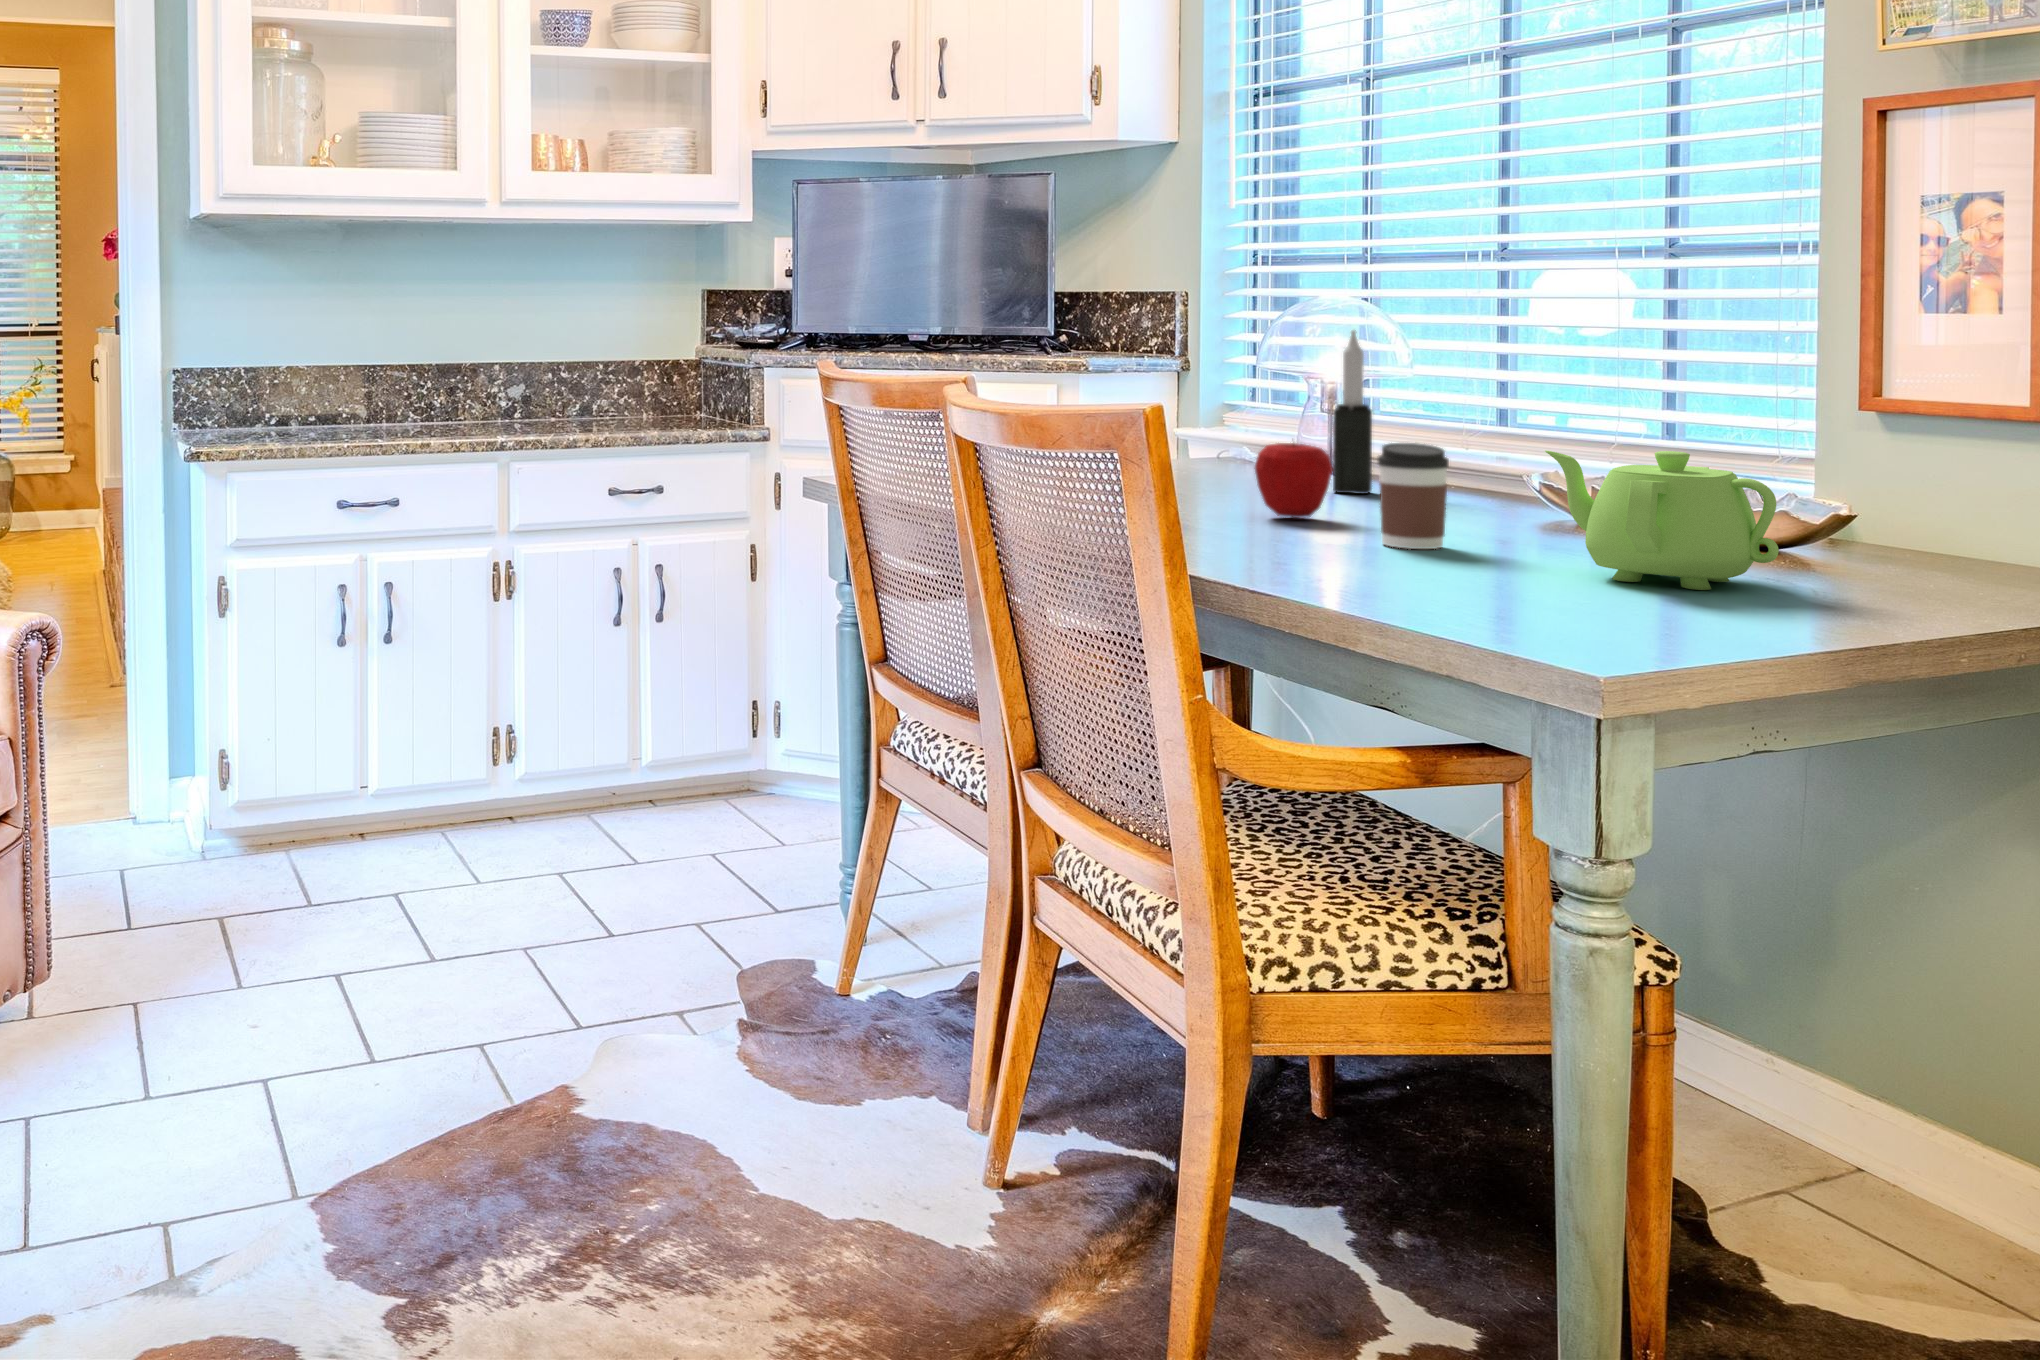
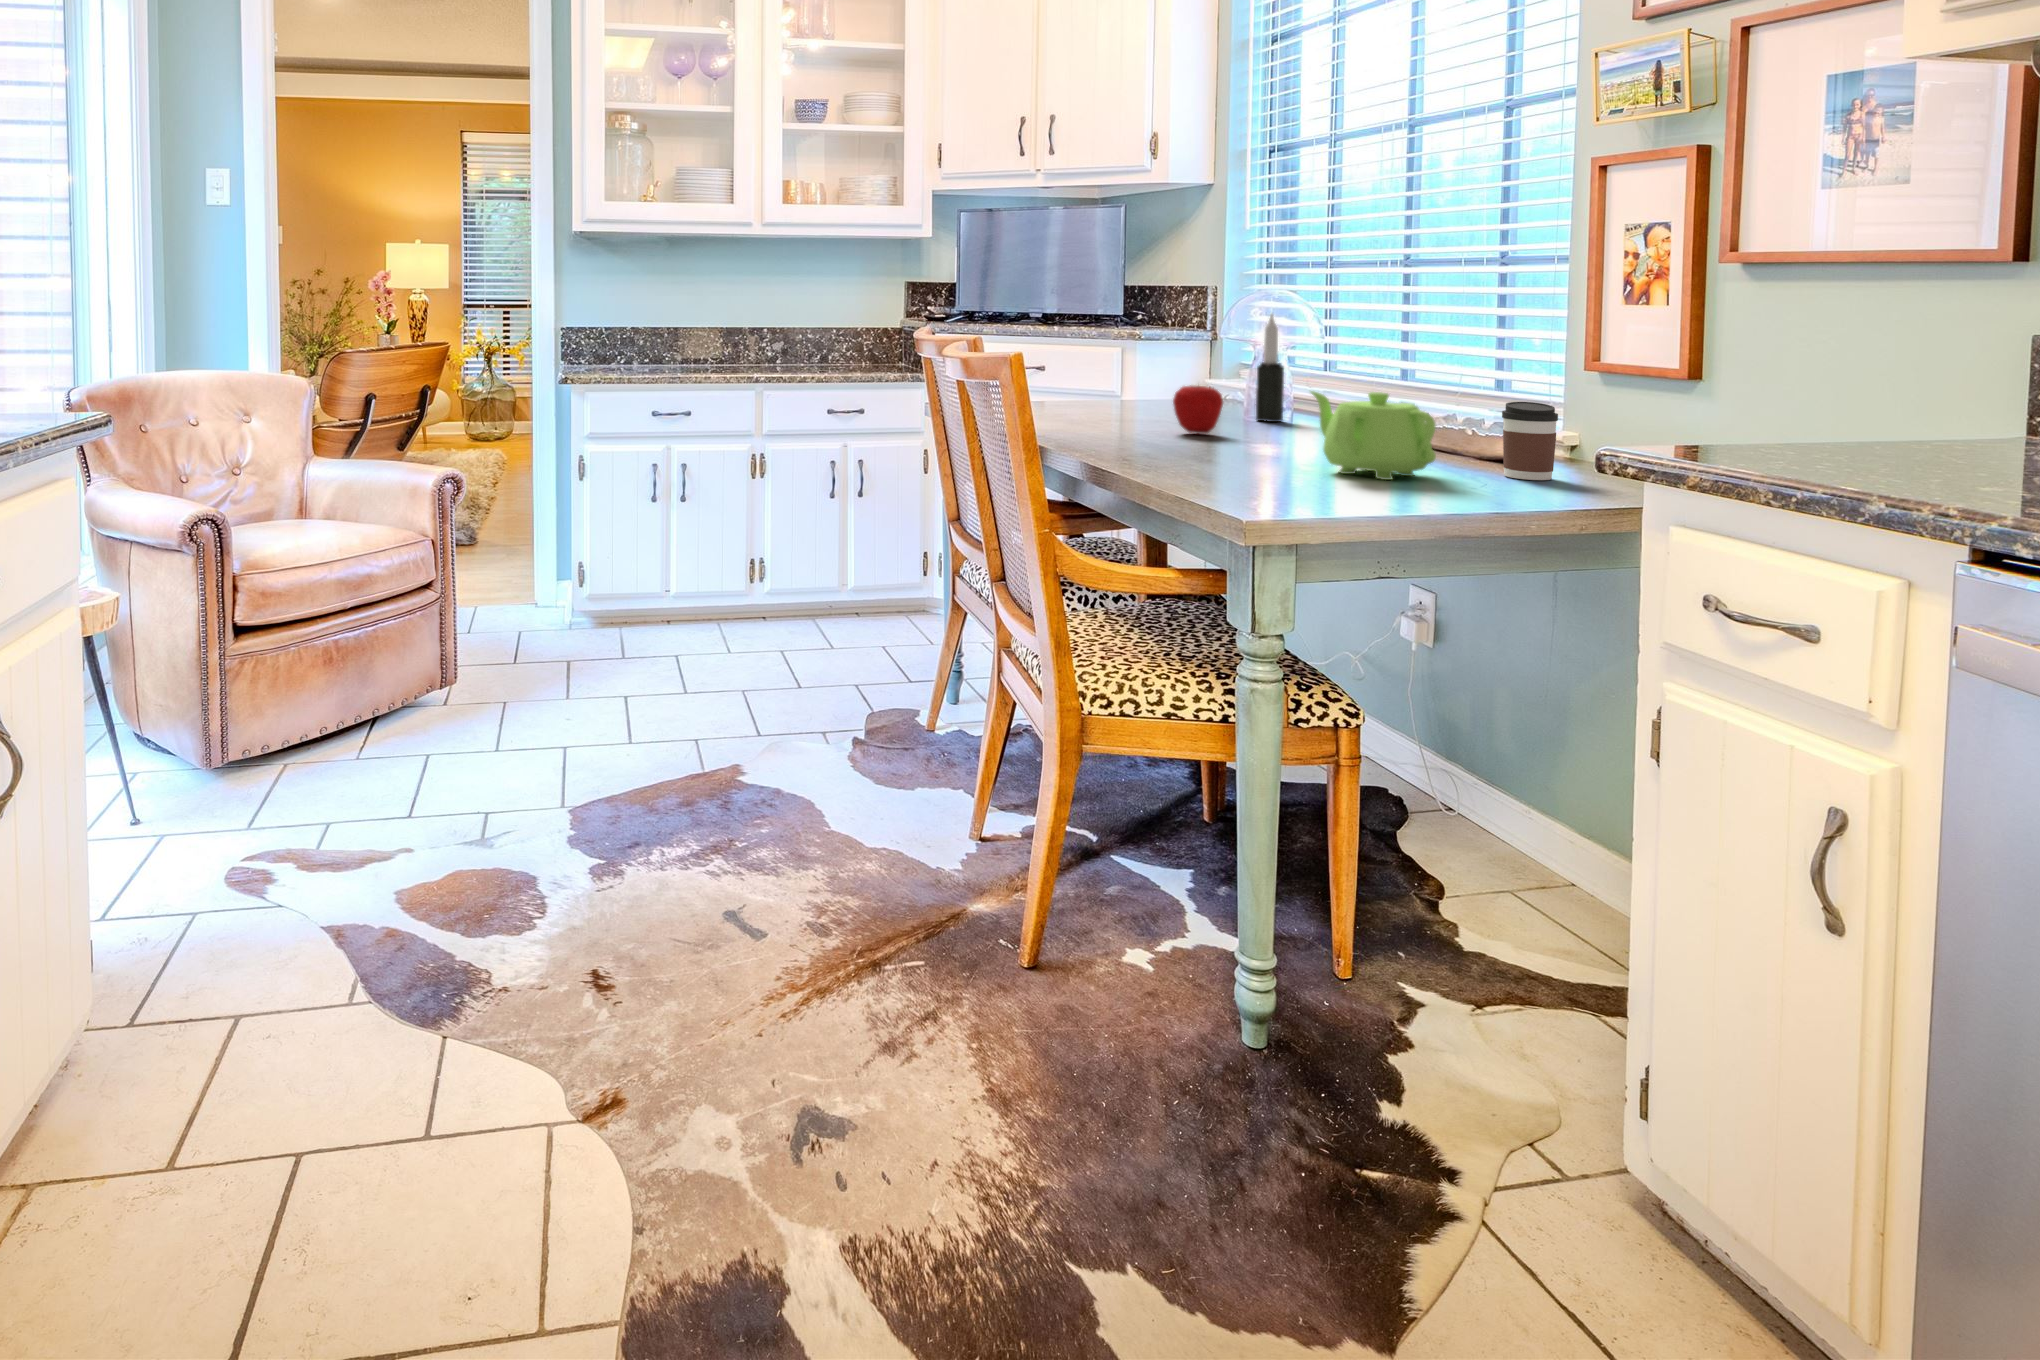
coffee cup: present [1378,443,1449,549] -> present [1502,402,1558,480]

